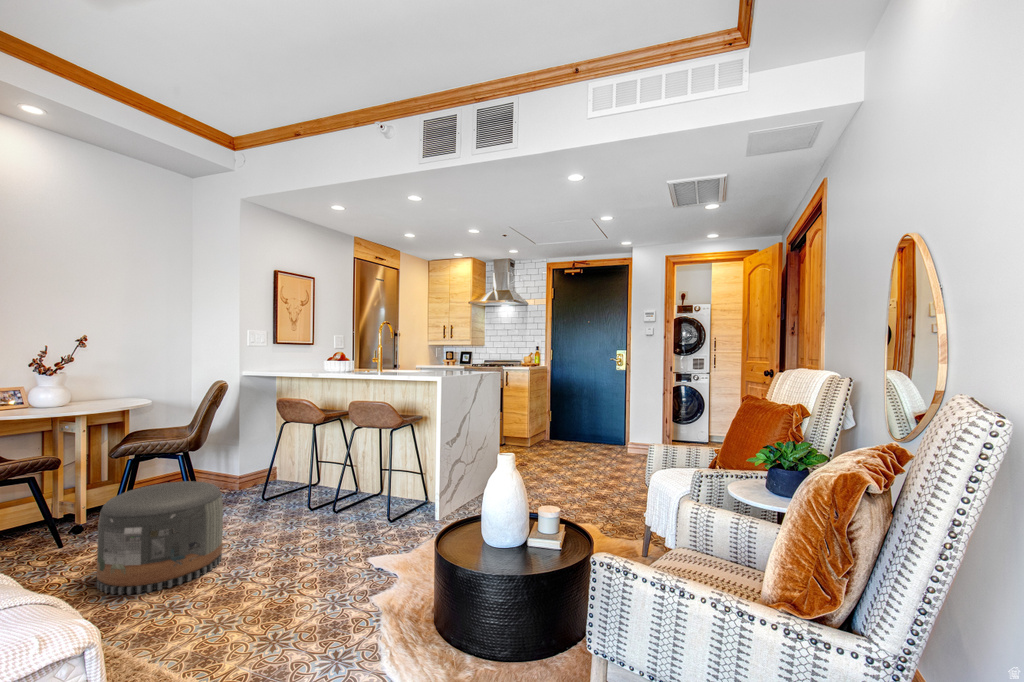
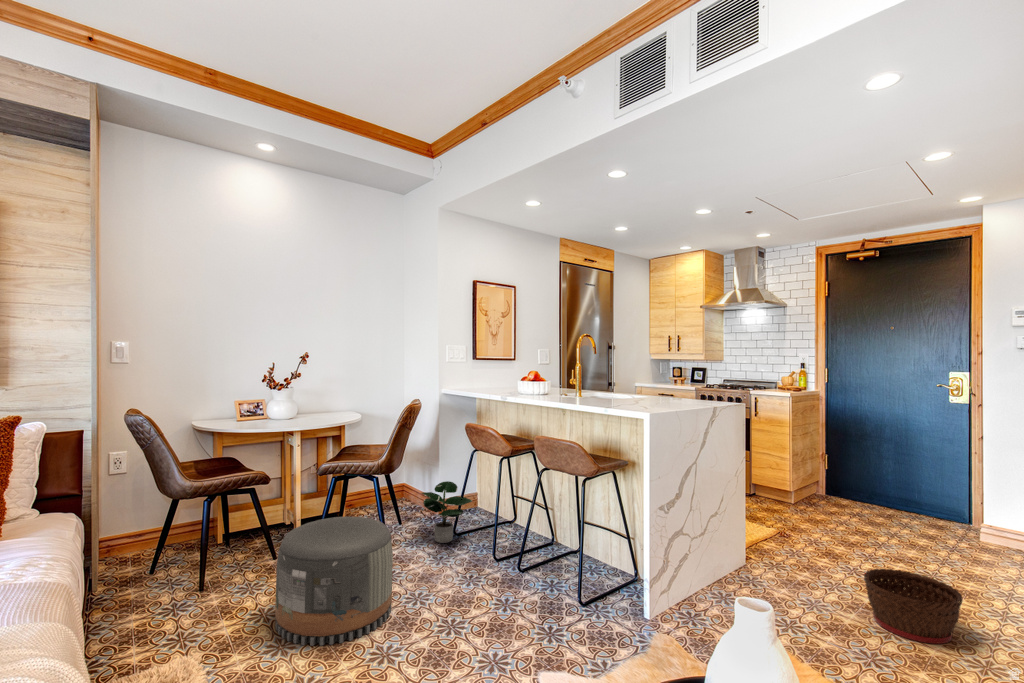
potted plant: none [230,452,283,506] -> present [422,481,472,543]
basket: none [568,468,615,504] -> present [864,569,963,644]

